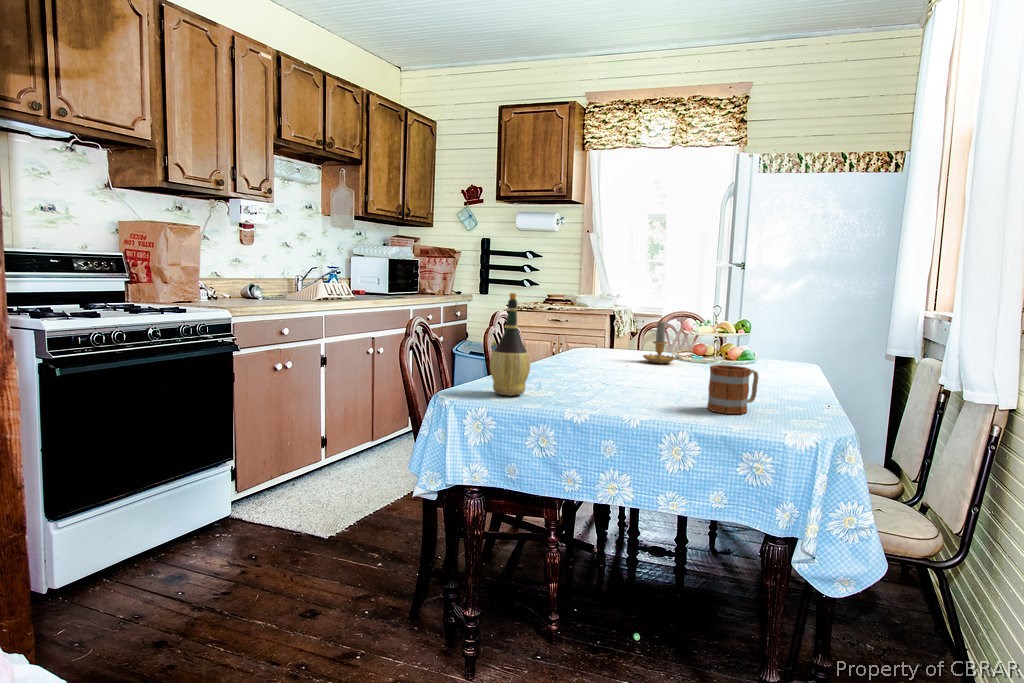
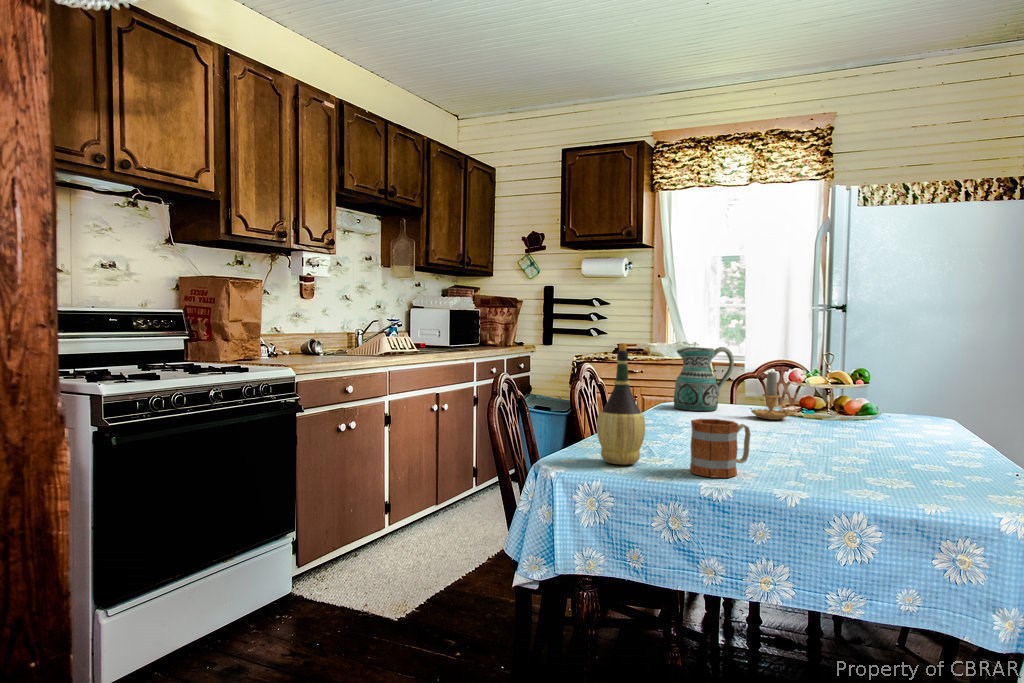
ceramic pitcher: none [580,298,633,356] -> present [674,347,734,411]
mug: present [707,365,759,414] -> present [690,419,751,478]

